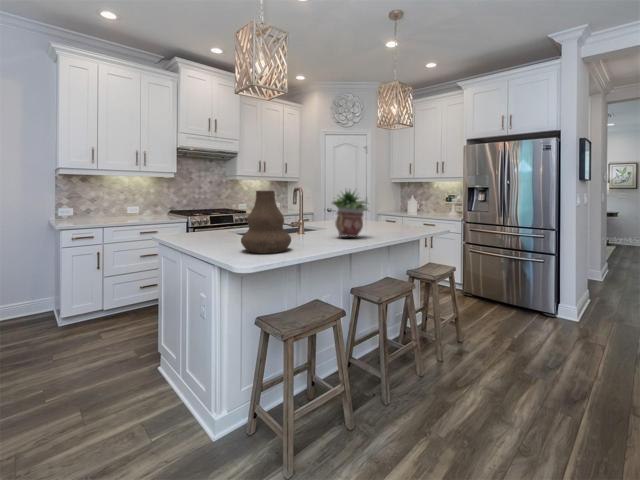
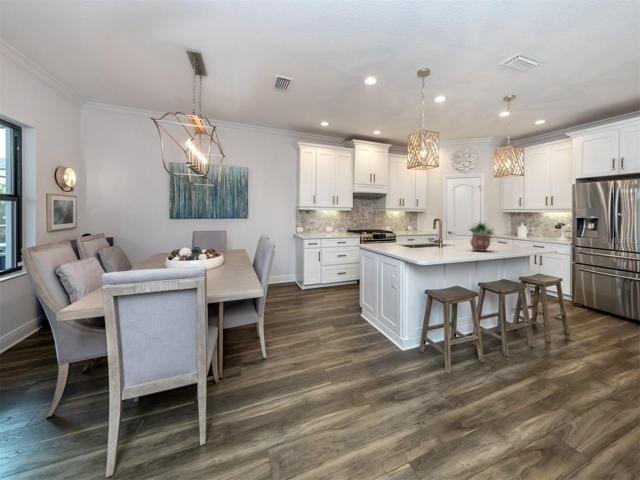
vase: present [241,191,291,253] -> none [420,223,449,256]

